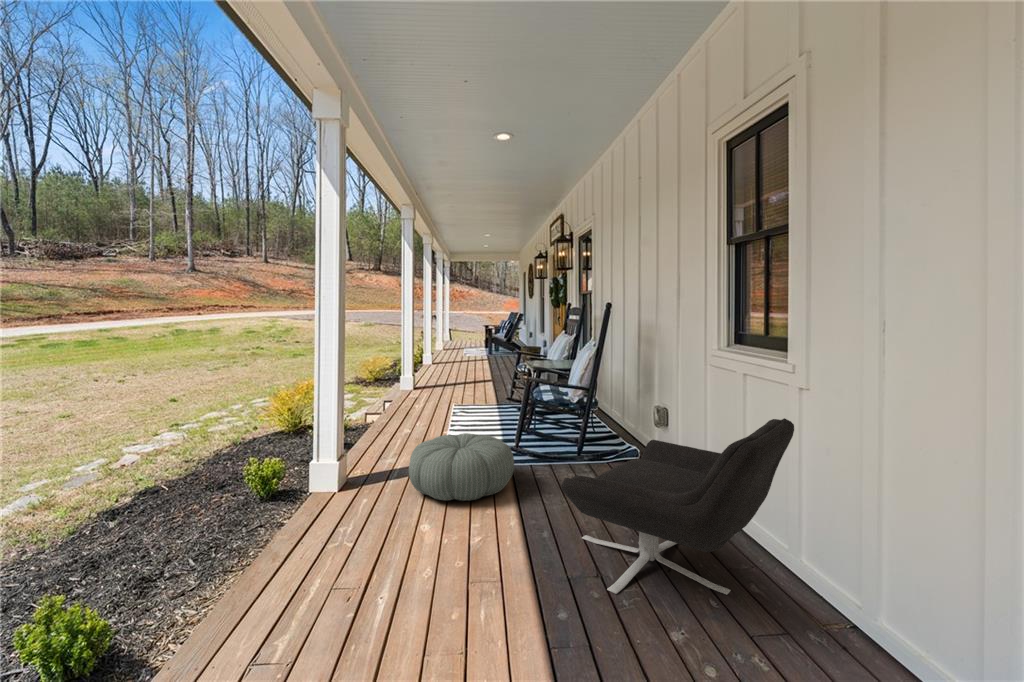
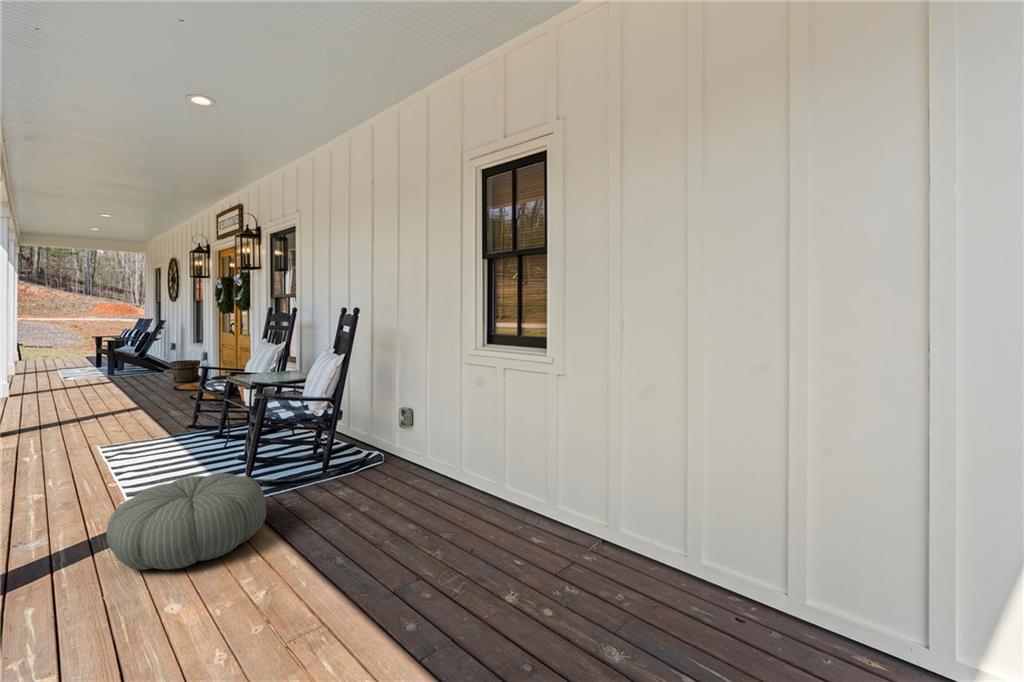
lounge chair: present [561,418,794,595] -> none [379,399,557,587]

